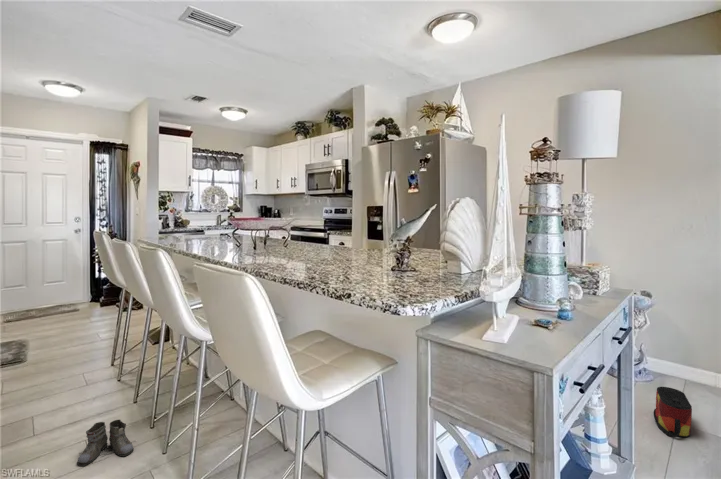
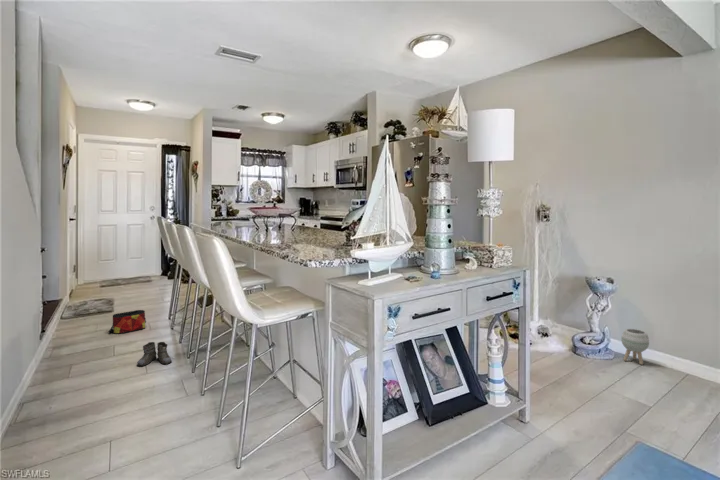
planter: none [673,348,706,388] -> present [621,329,649,365]
bag: present [654,387,692,437] -> present [109,310,146,334]

